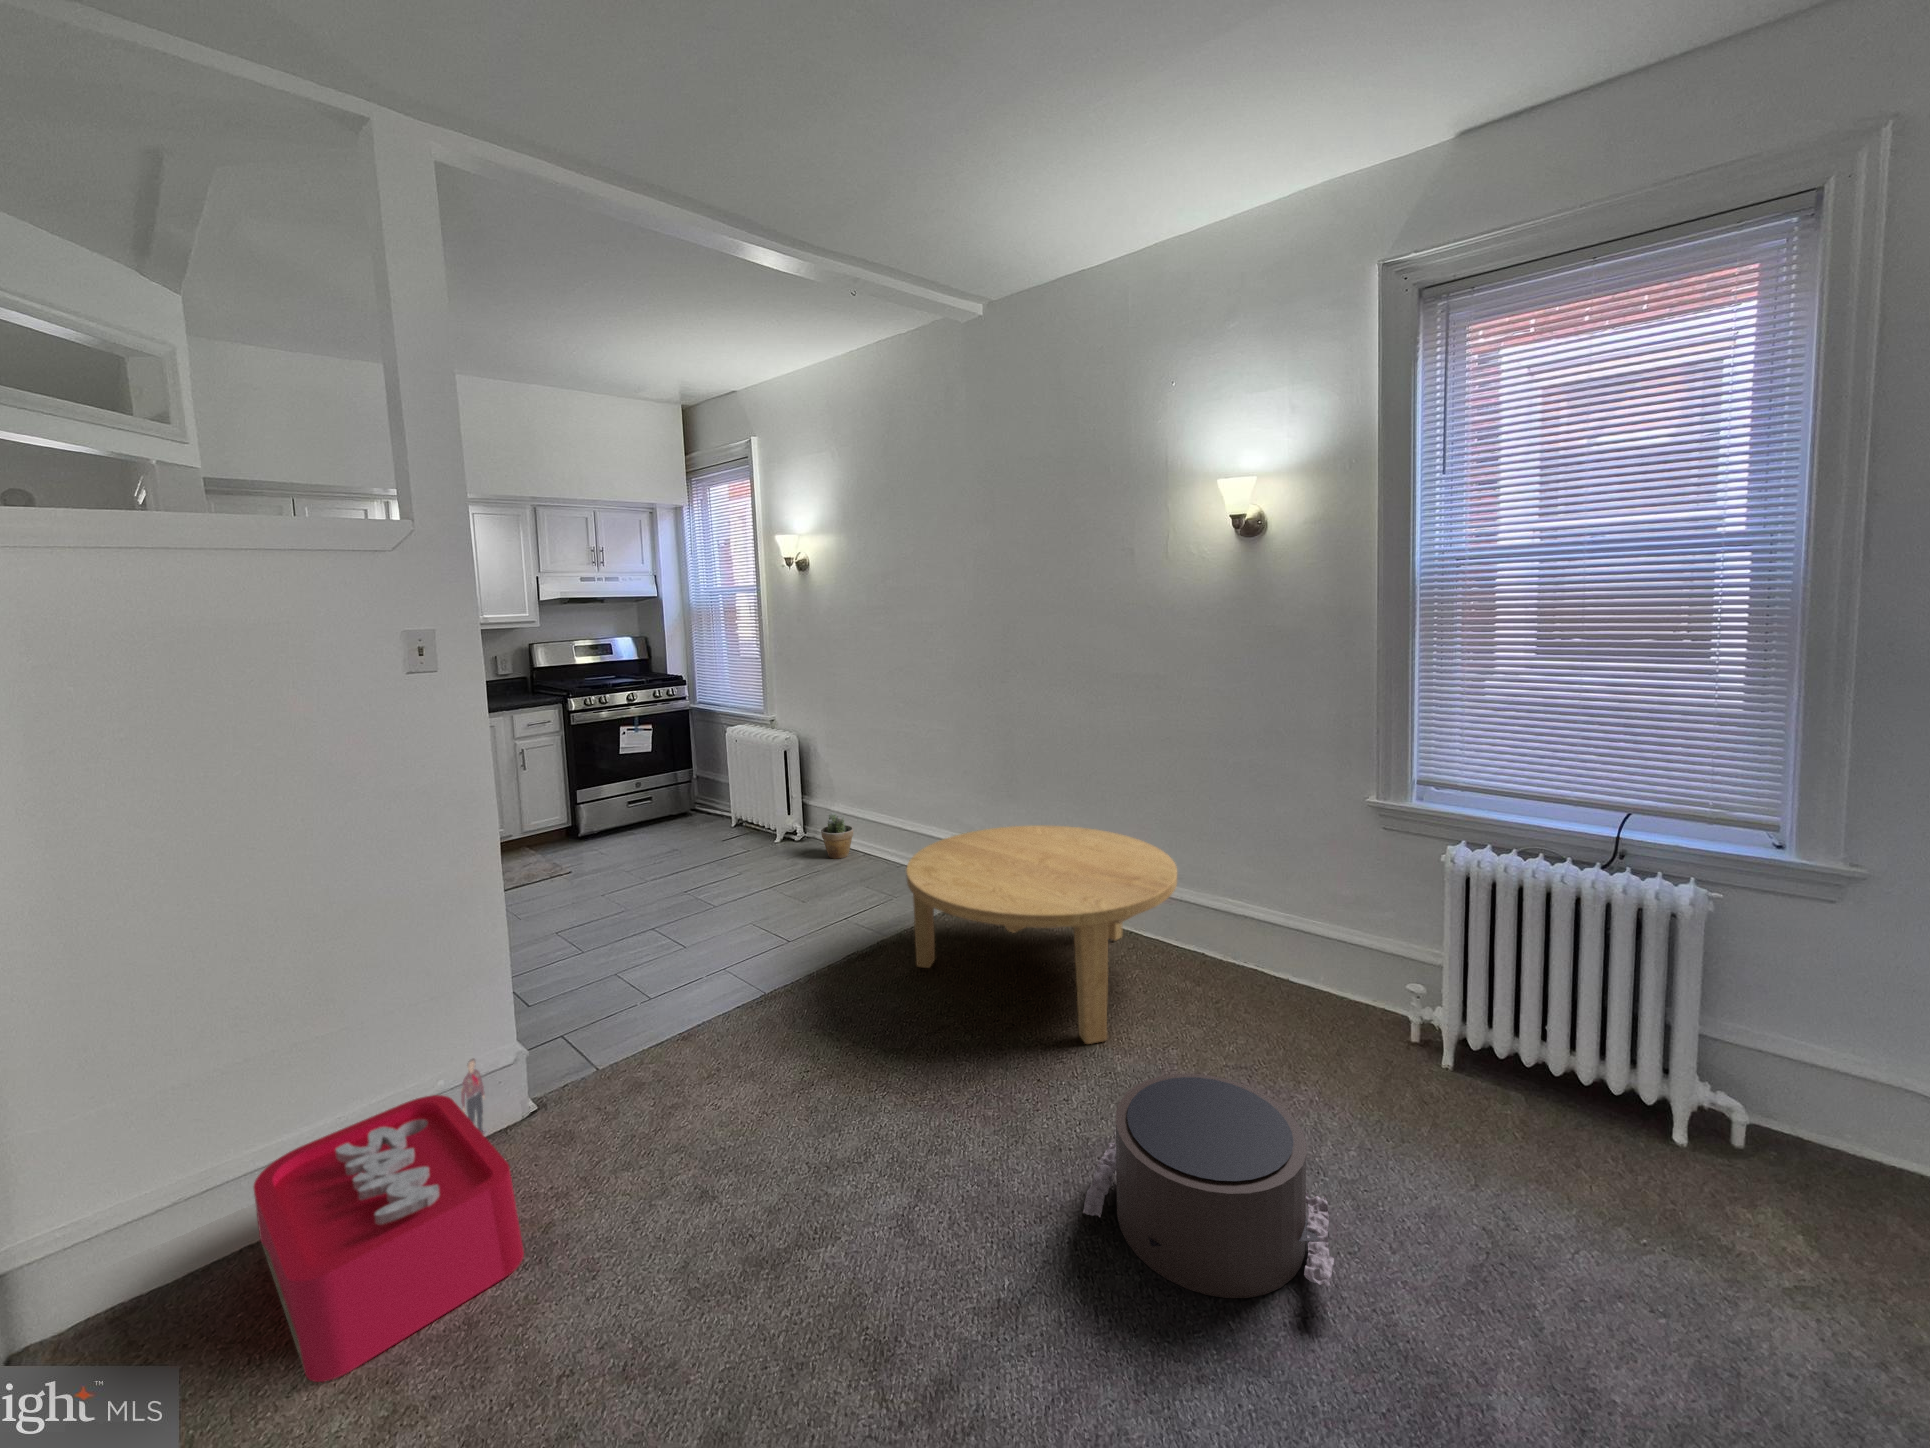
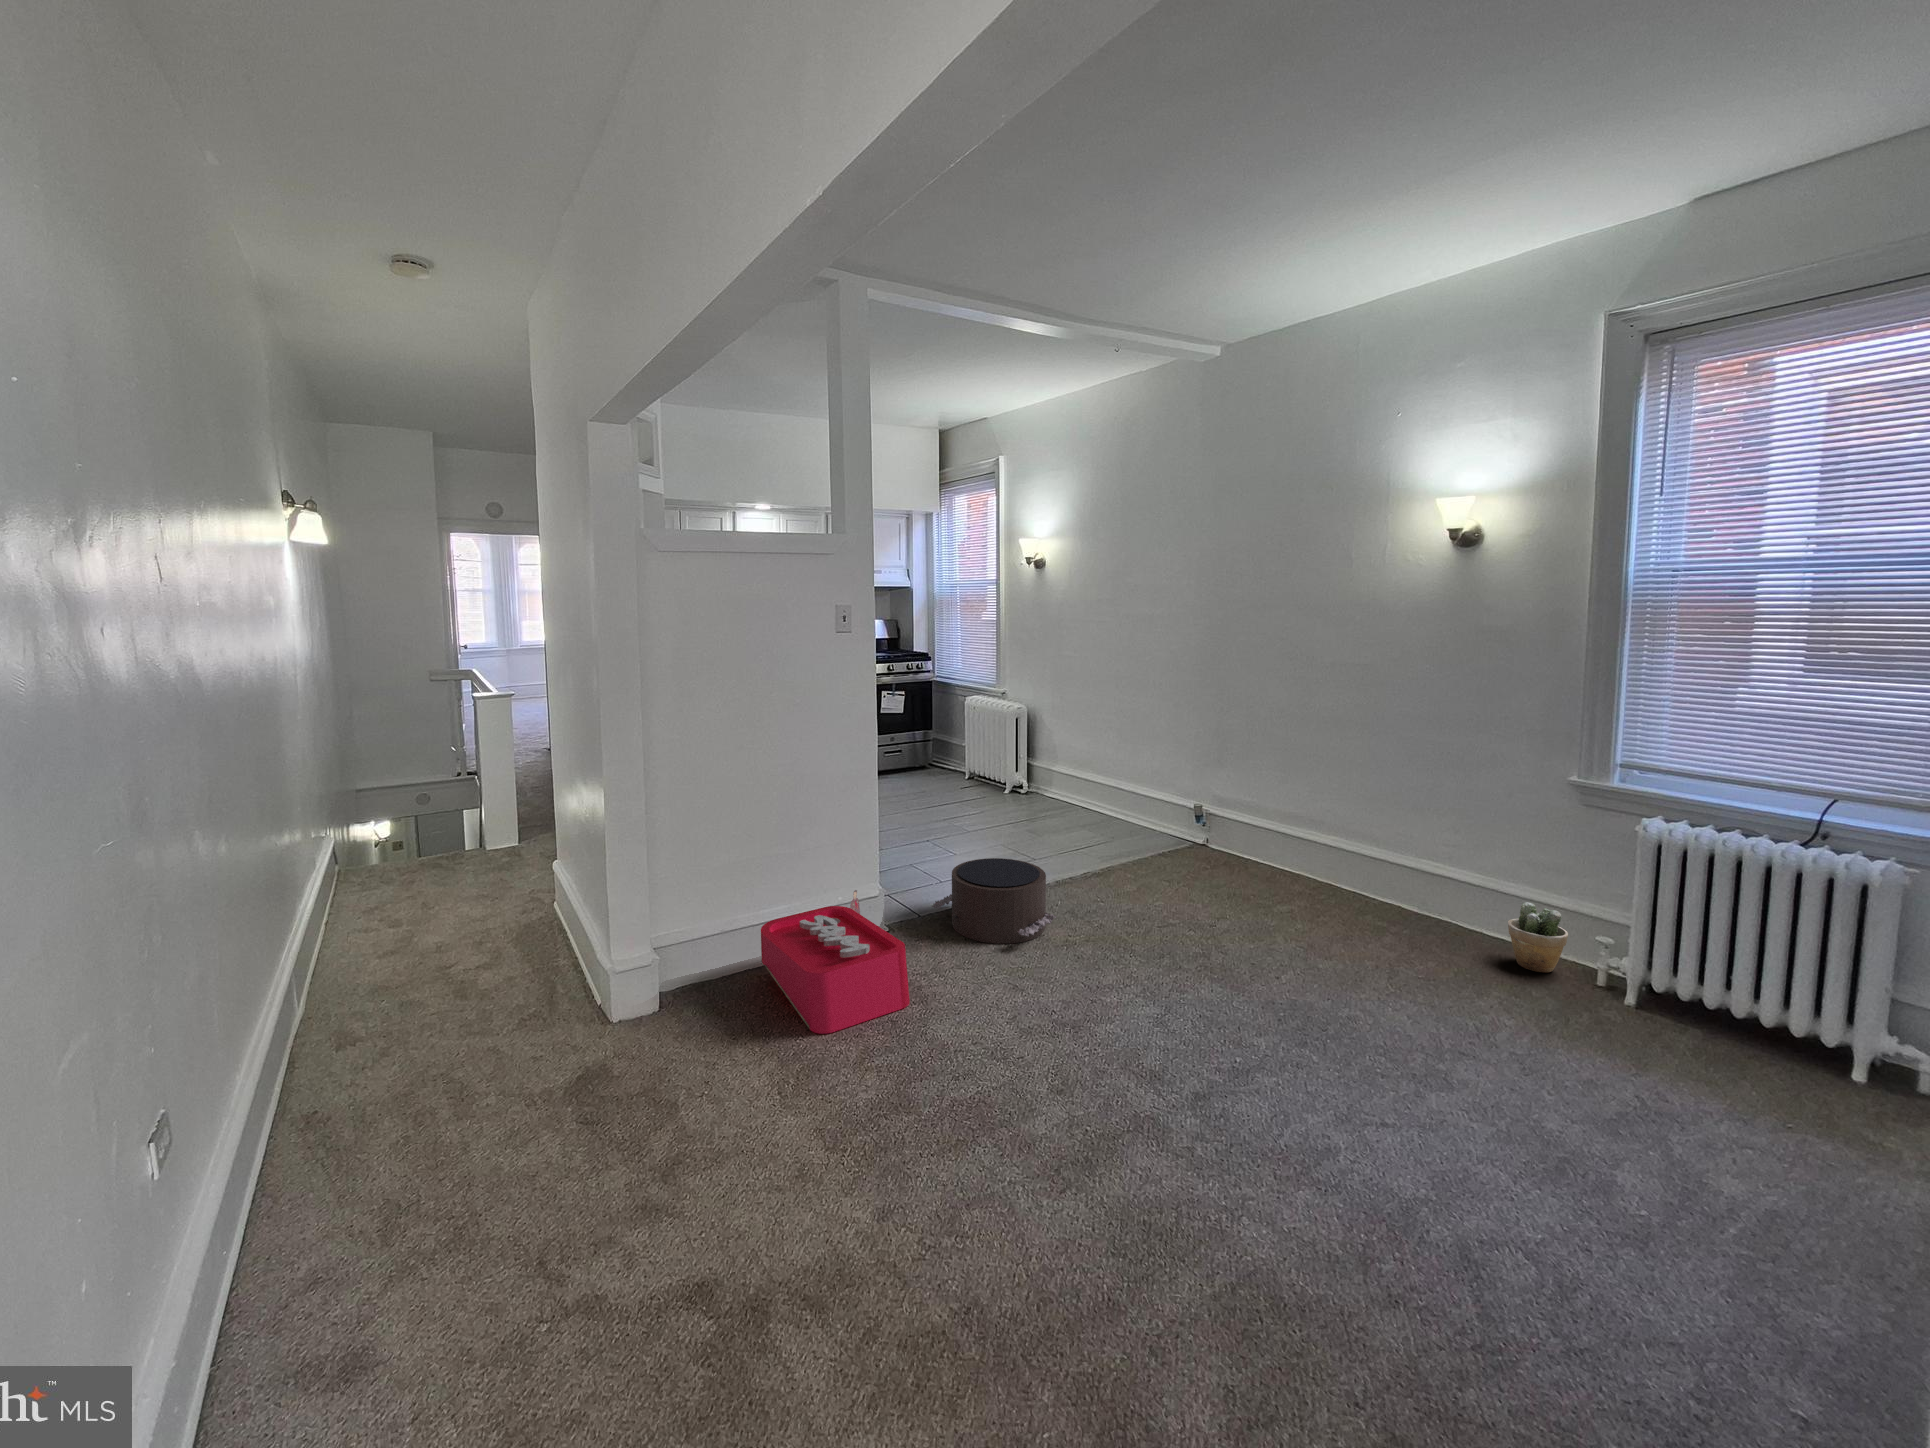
potted plant: present [821,813,853,859] -> present [1508,902,1568,972]
coffee table: present [906,825,1177,1044] -> none [1141,787,1380,951]
pouf: present [1083,1074,1334,1298] -> present [932,858,1056,944]

